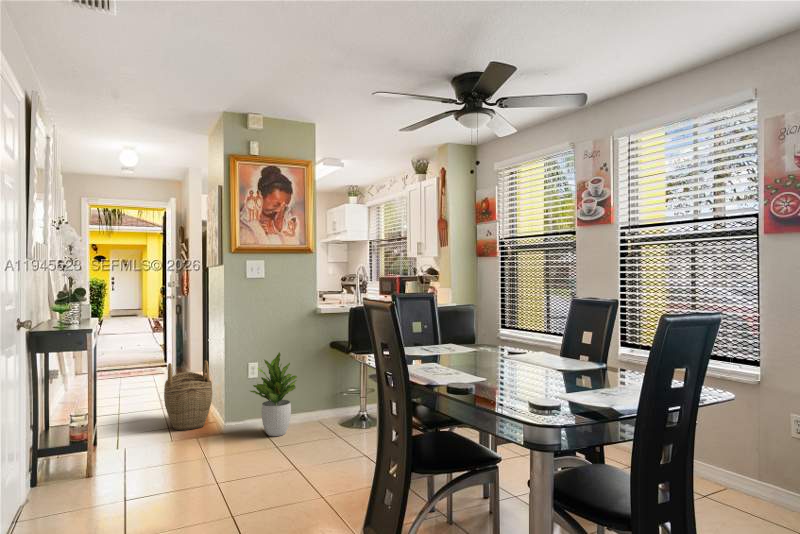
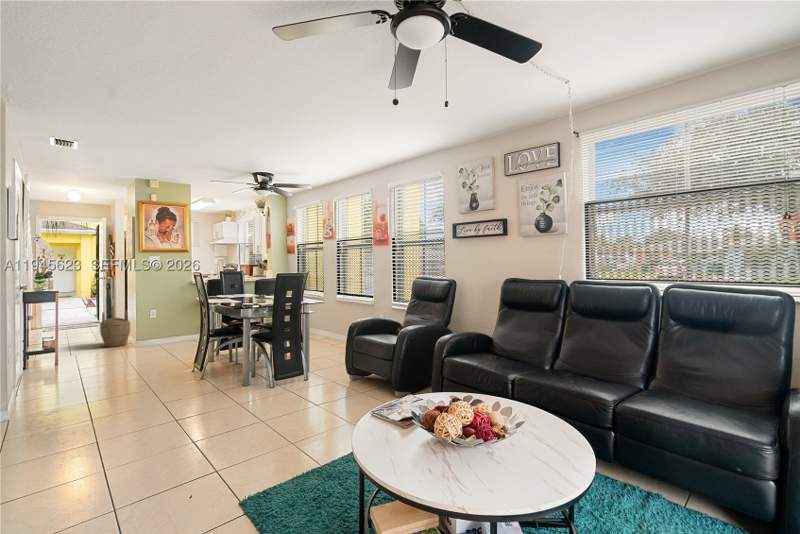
potted plant: present [250,352,297,436] -> none [150,304,180,346]

